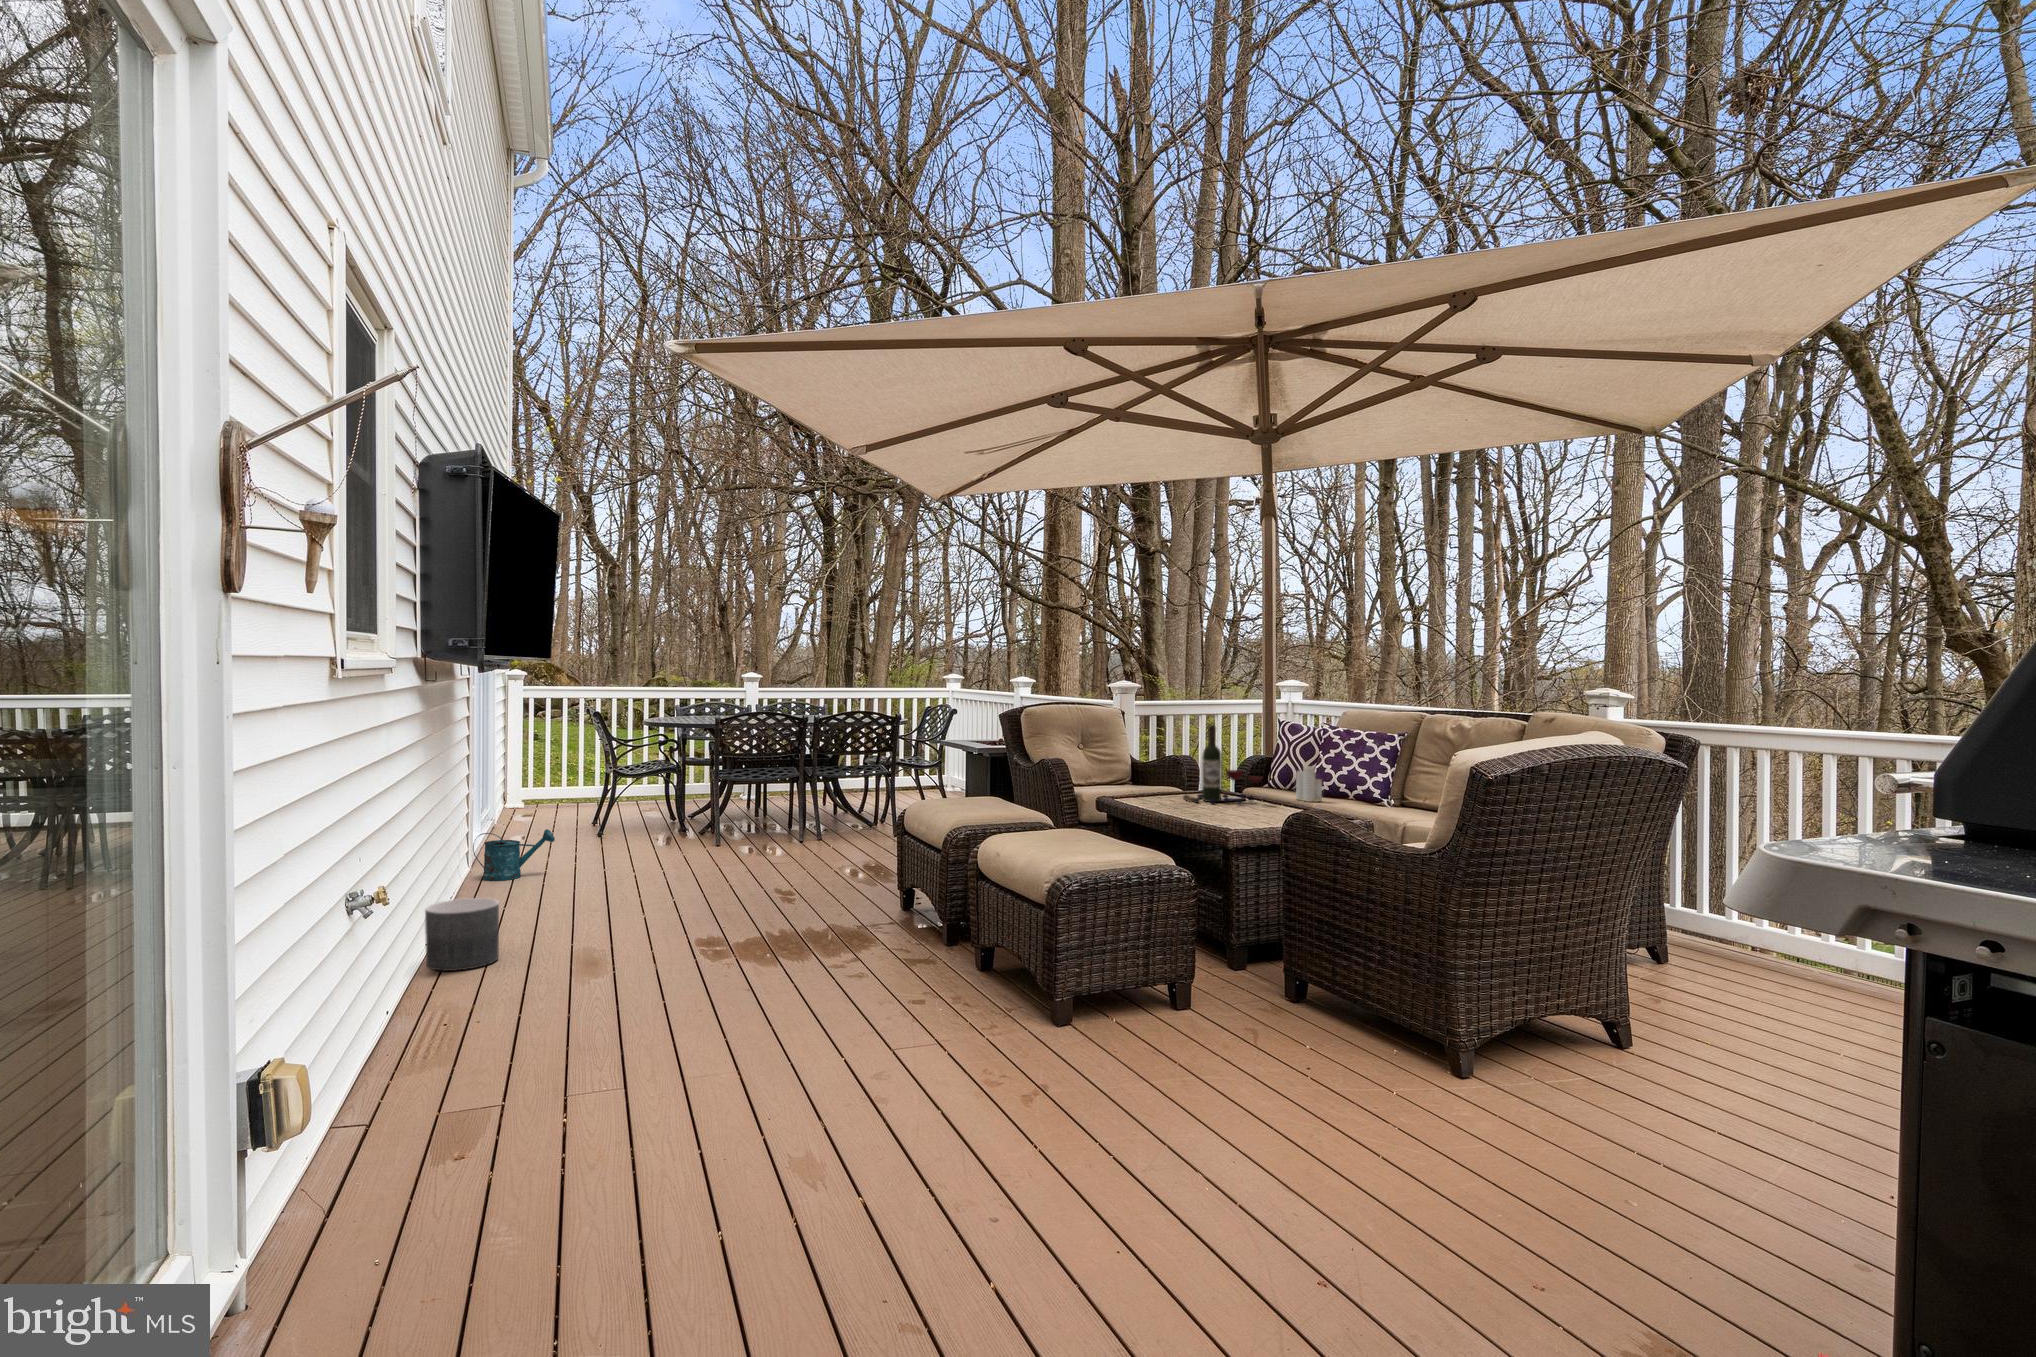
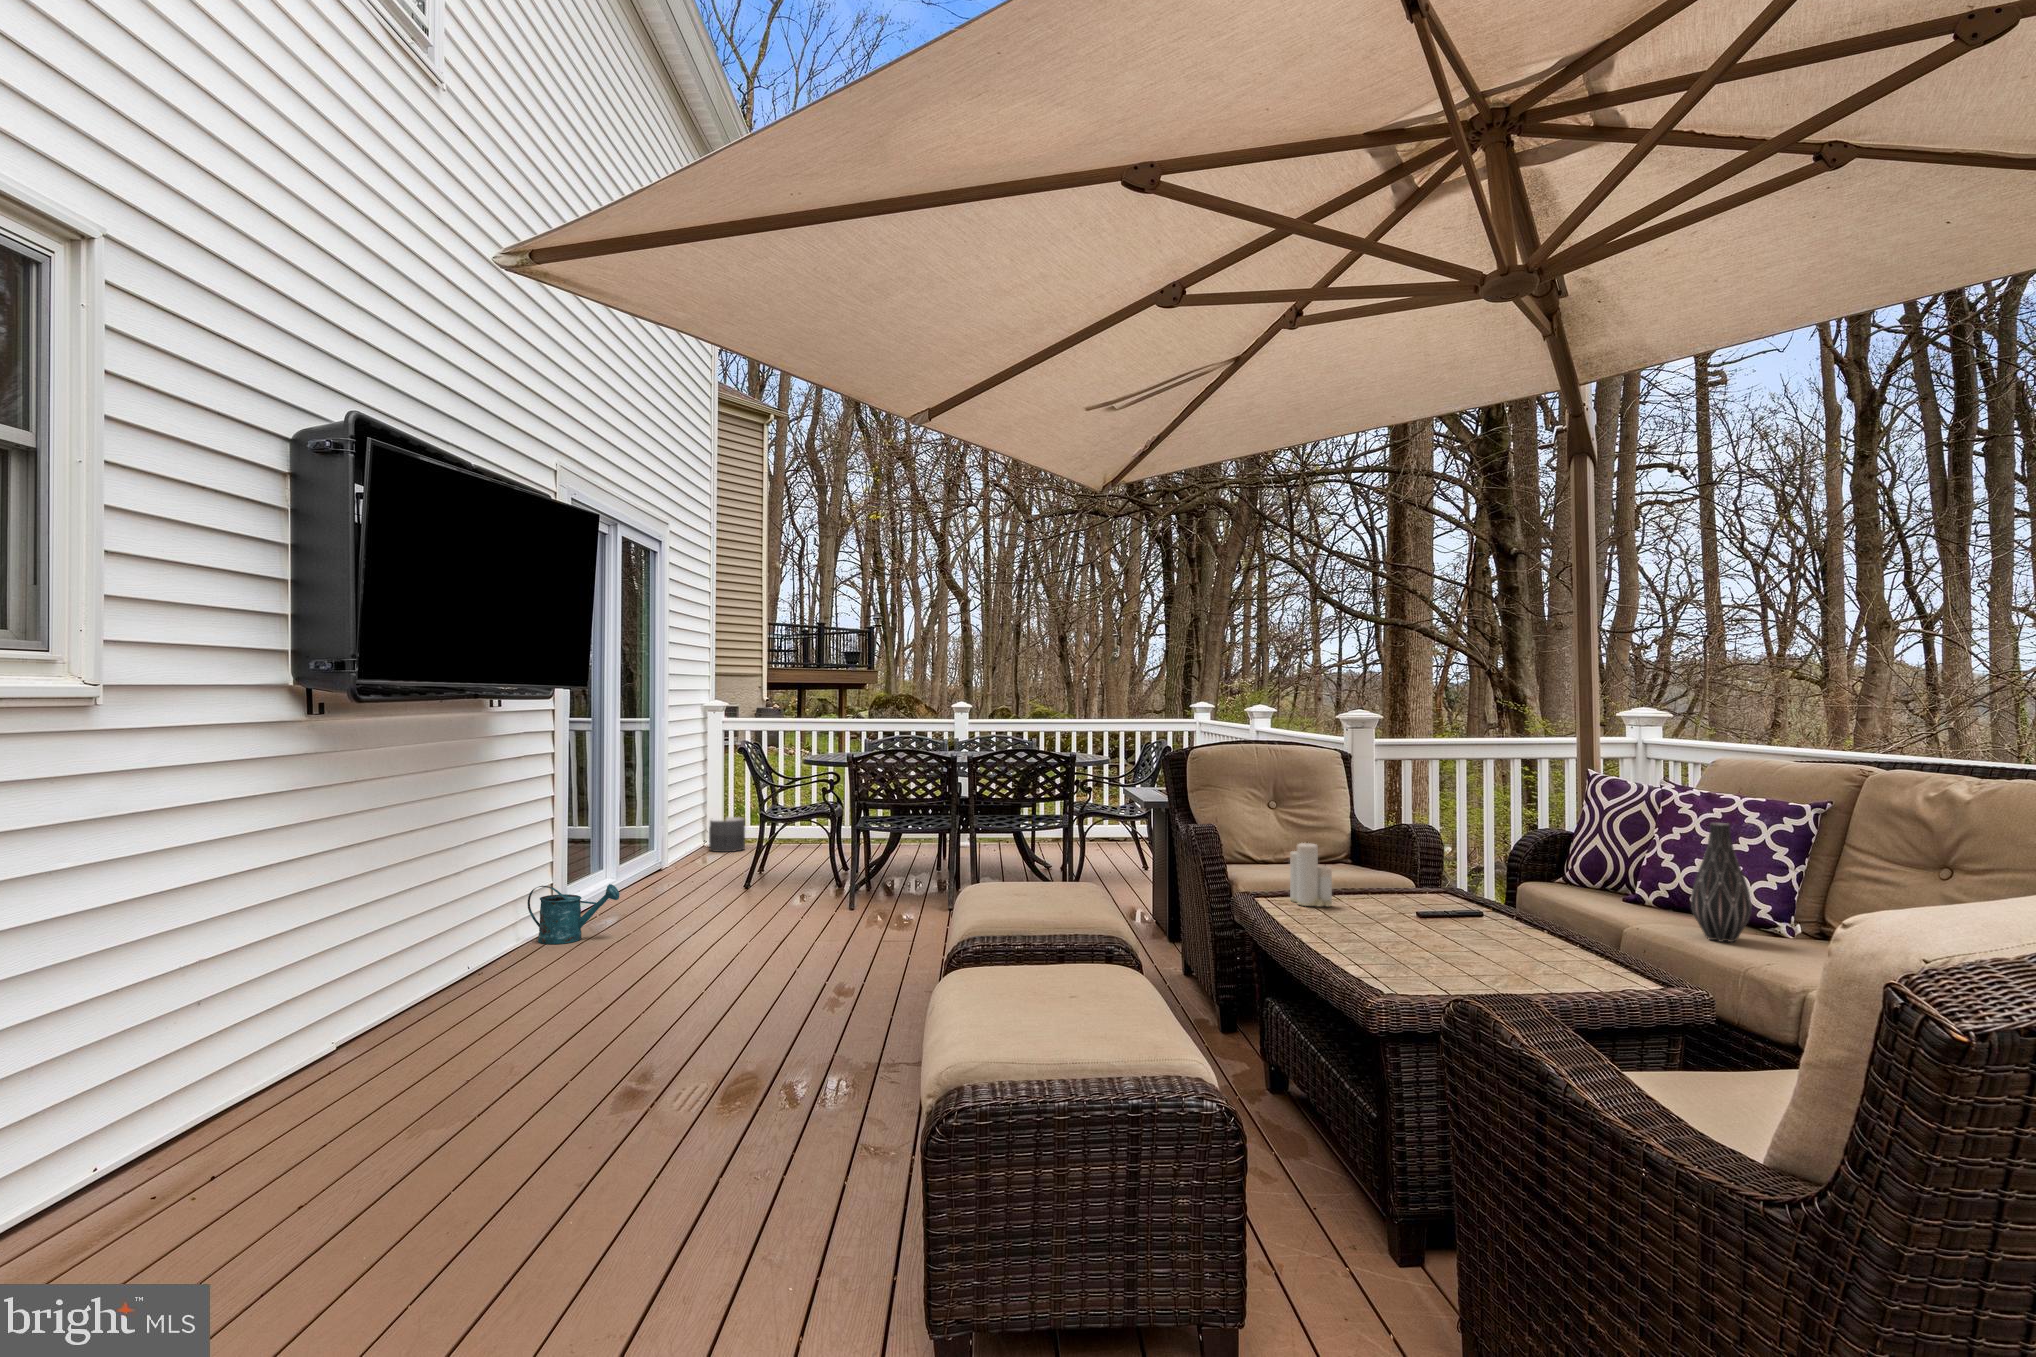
wine bottle: present [1184,725,1262,805] -> none [1383,780,1526,923]
vase: none [1345,745,1374,808] -> present [1691,823,1752,942]
candle: present [1296,766,1322,802] -> present [1290,843,1332,906]
planter: present [425,898,499,971] -> present [709,817,745,852]

